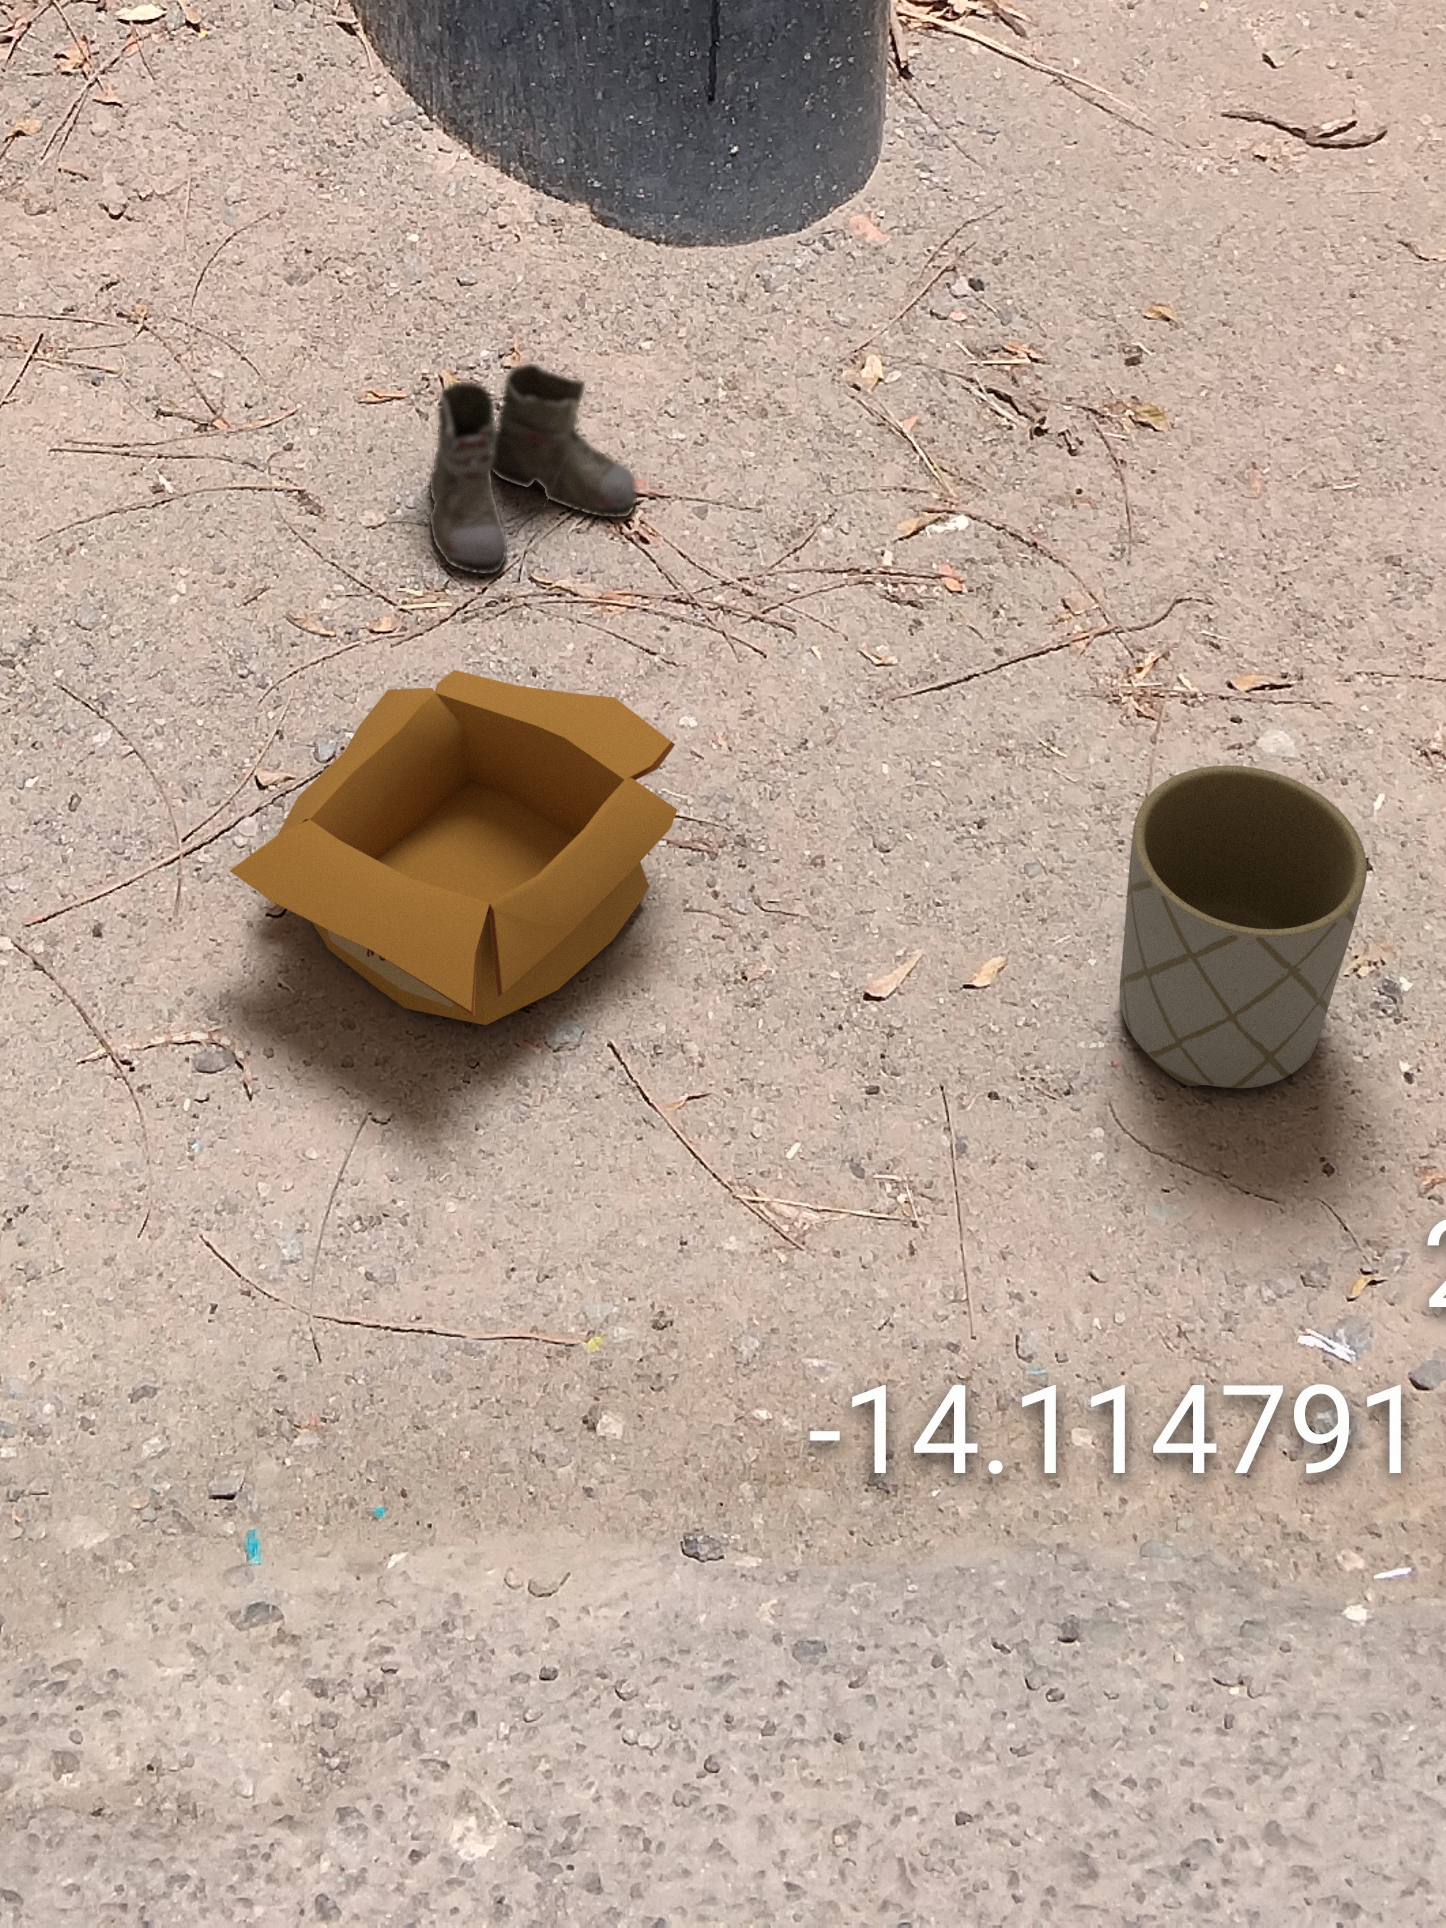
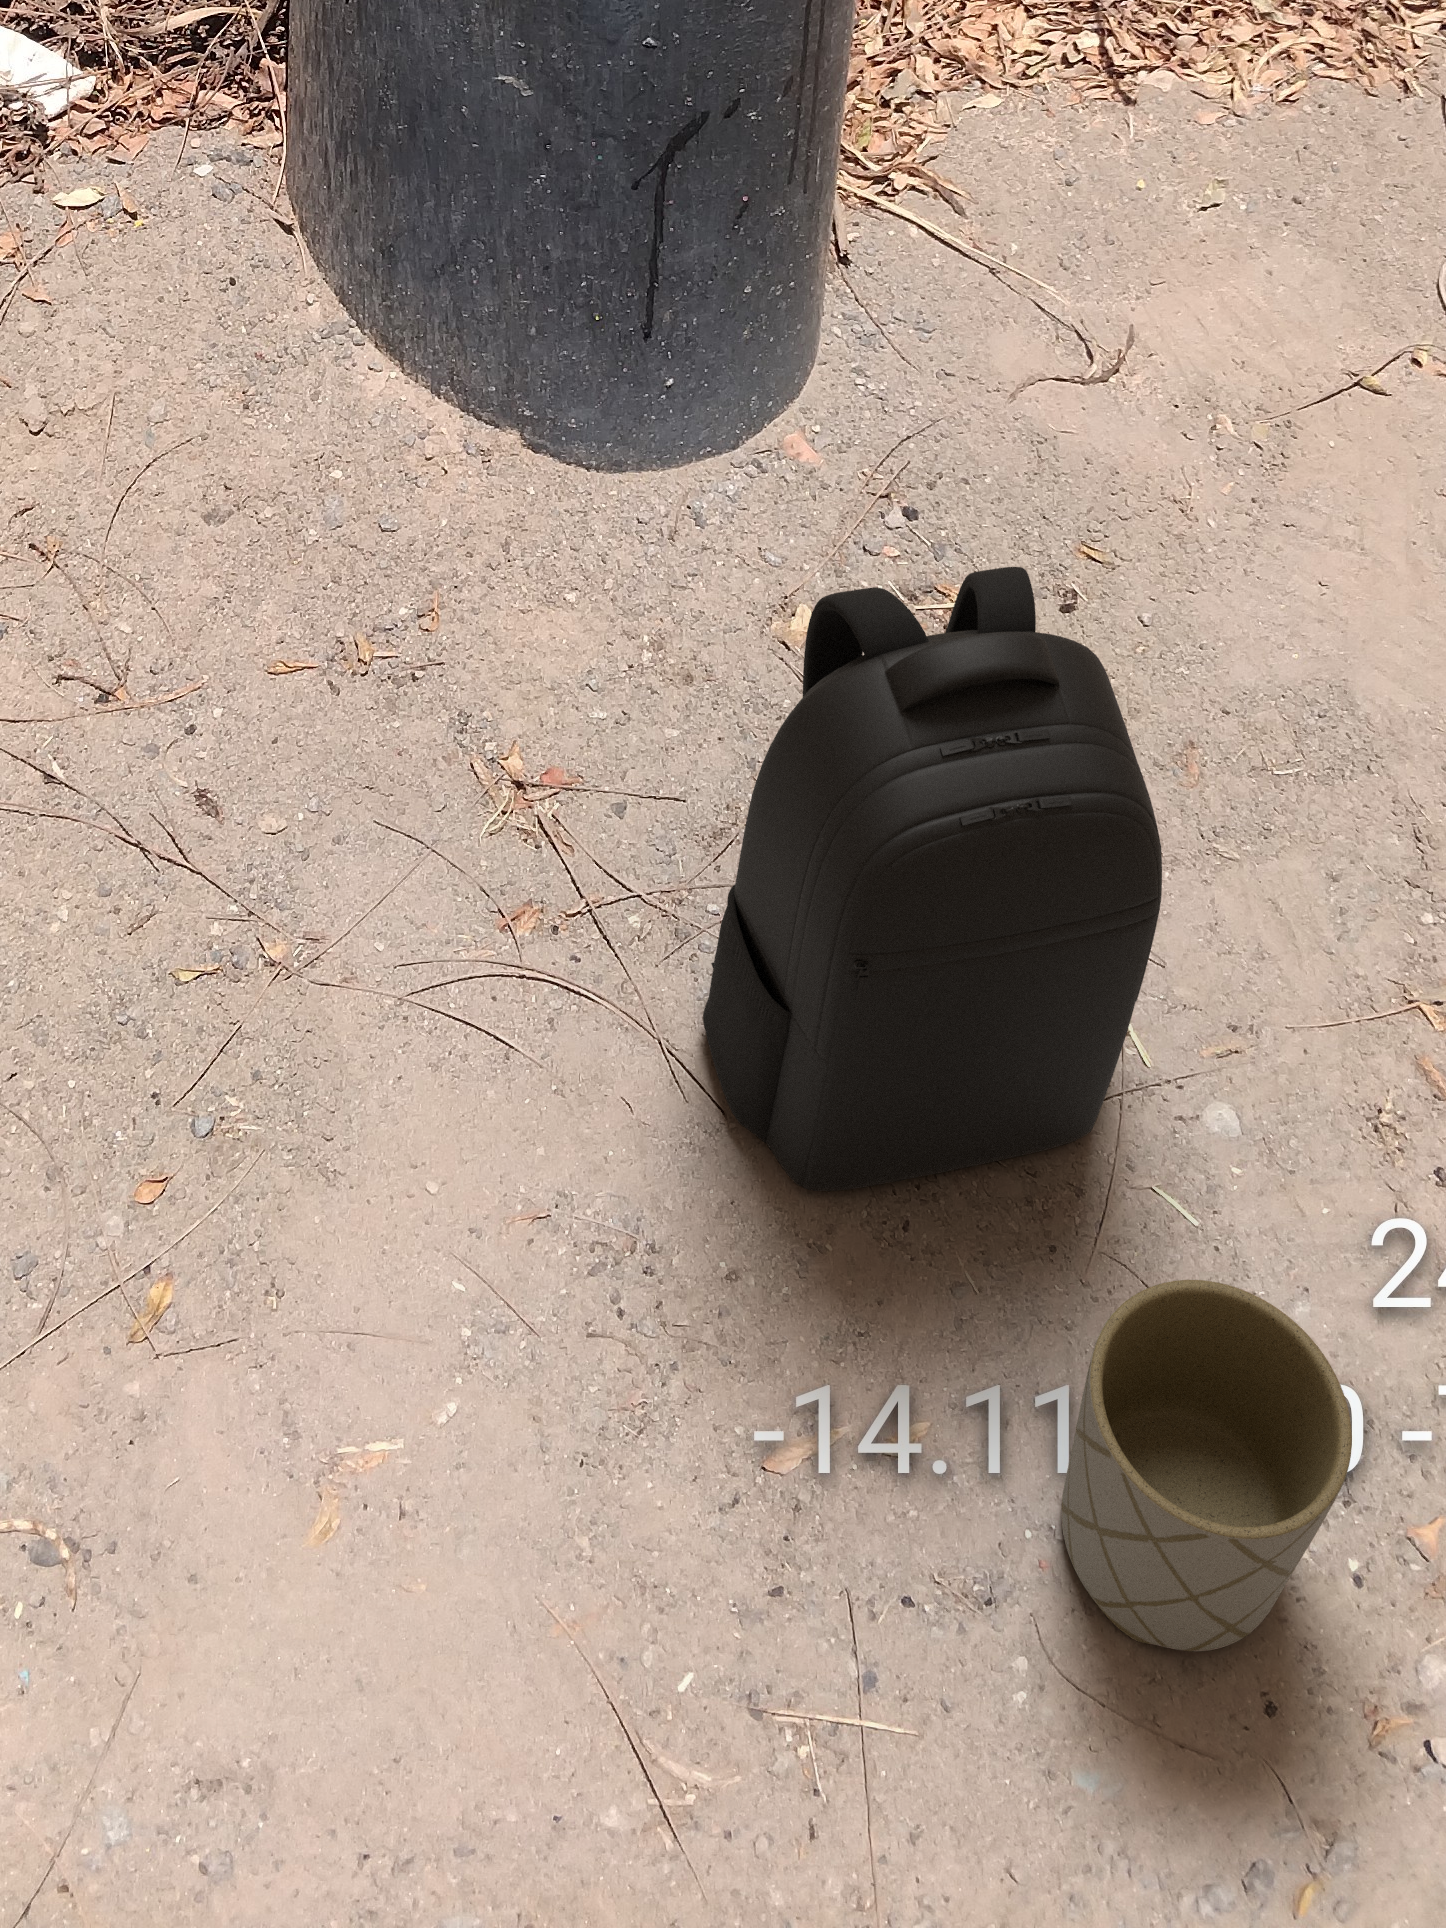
backpack: none [782,184,1193,772] -> present [703,567,1162,1191]
boots: present [410,364,637,574] -> none [290,673,556,910]
cardboard box: present [230,670,677,1025] -> none [82,1074,582,1582]

